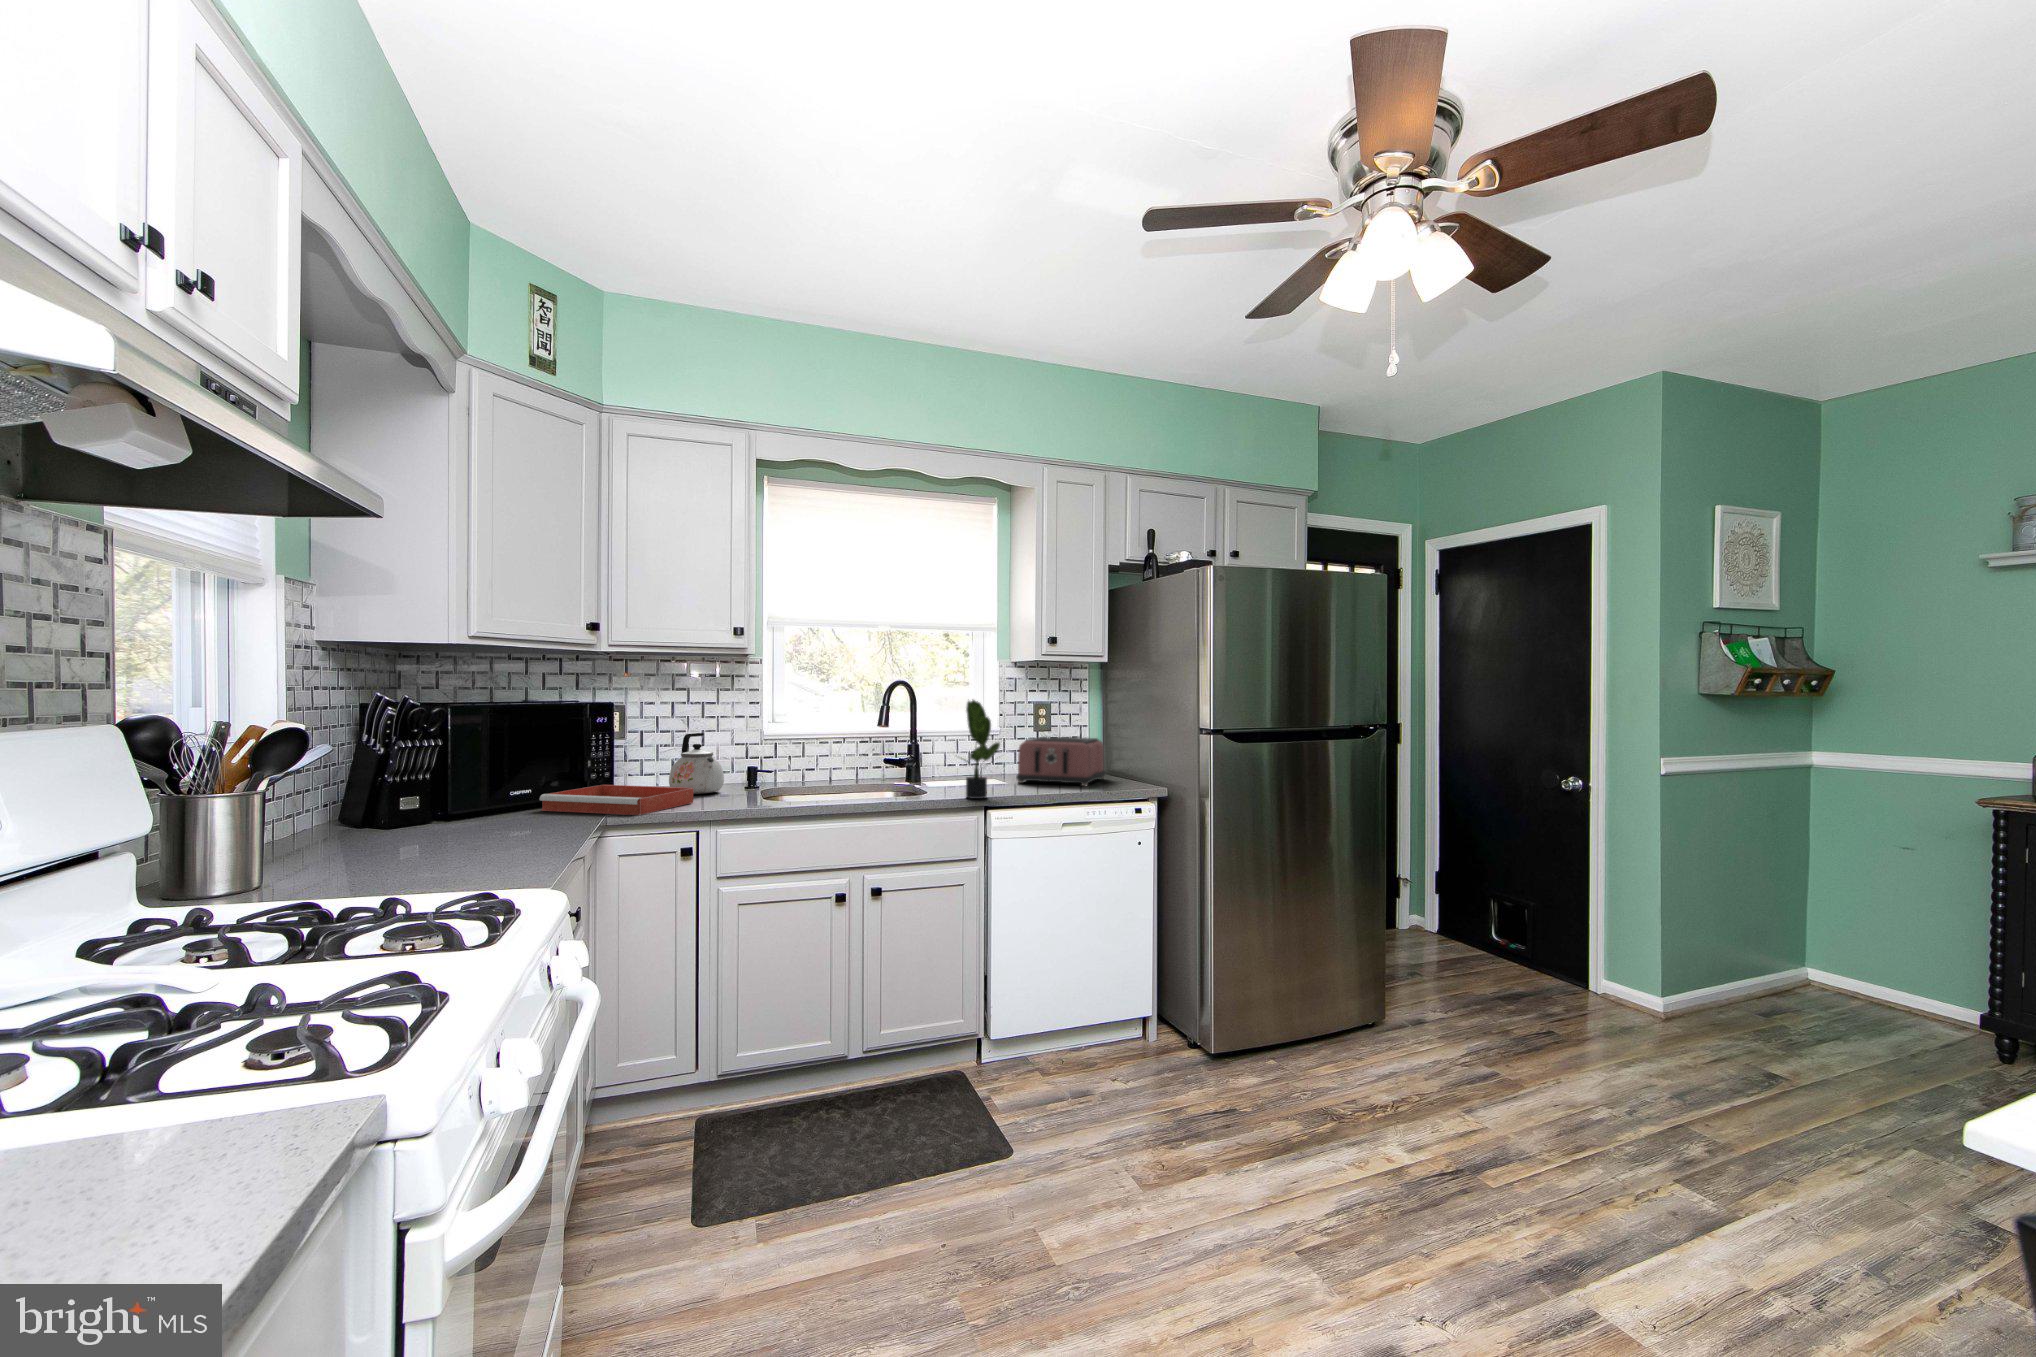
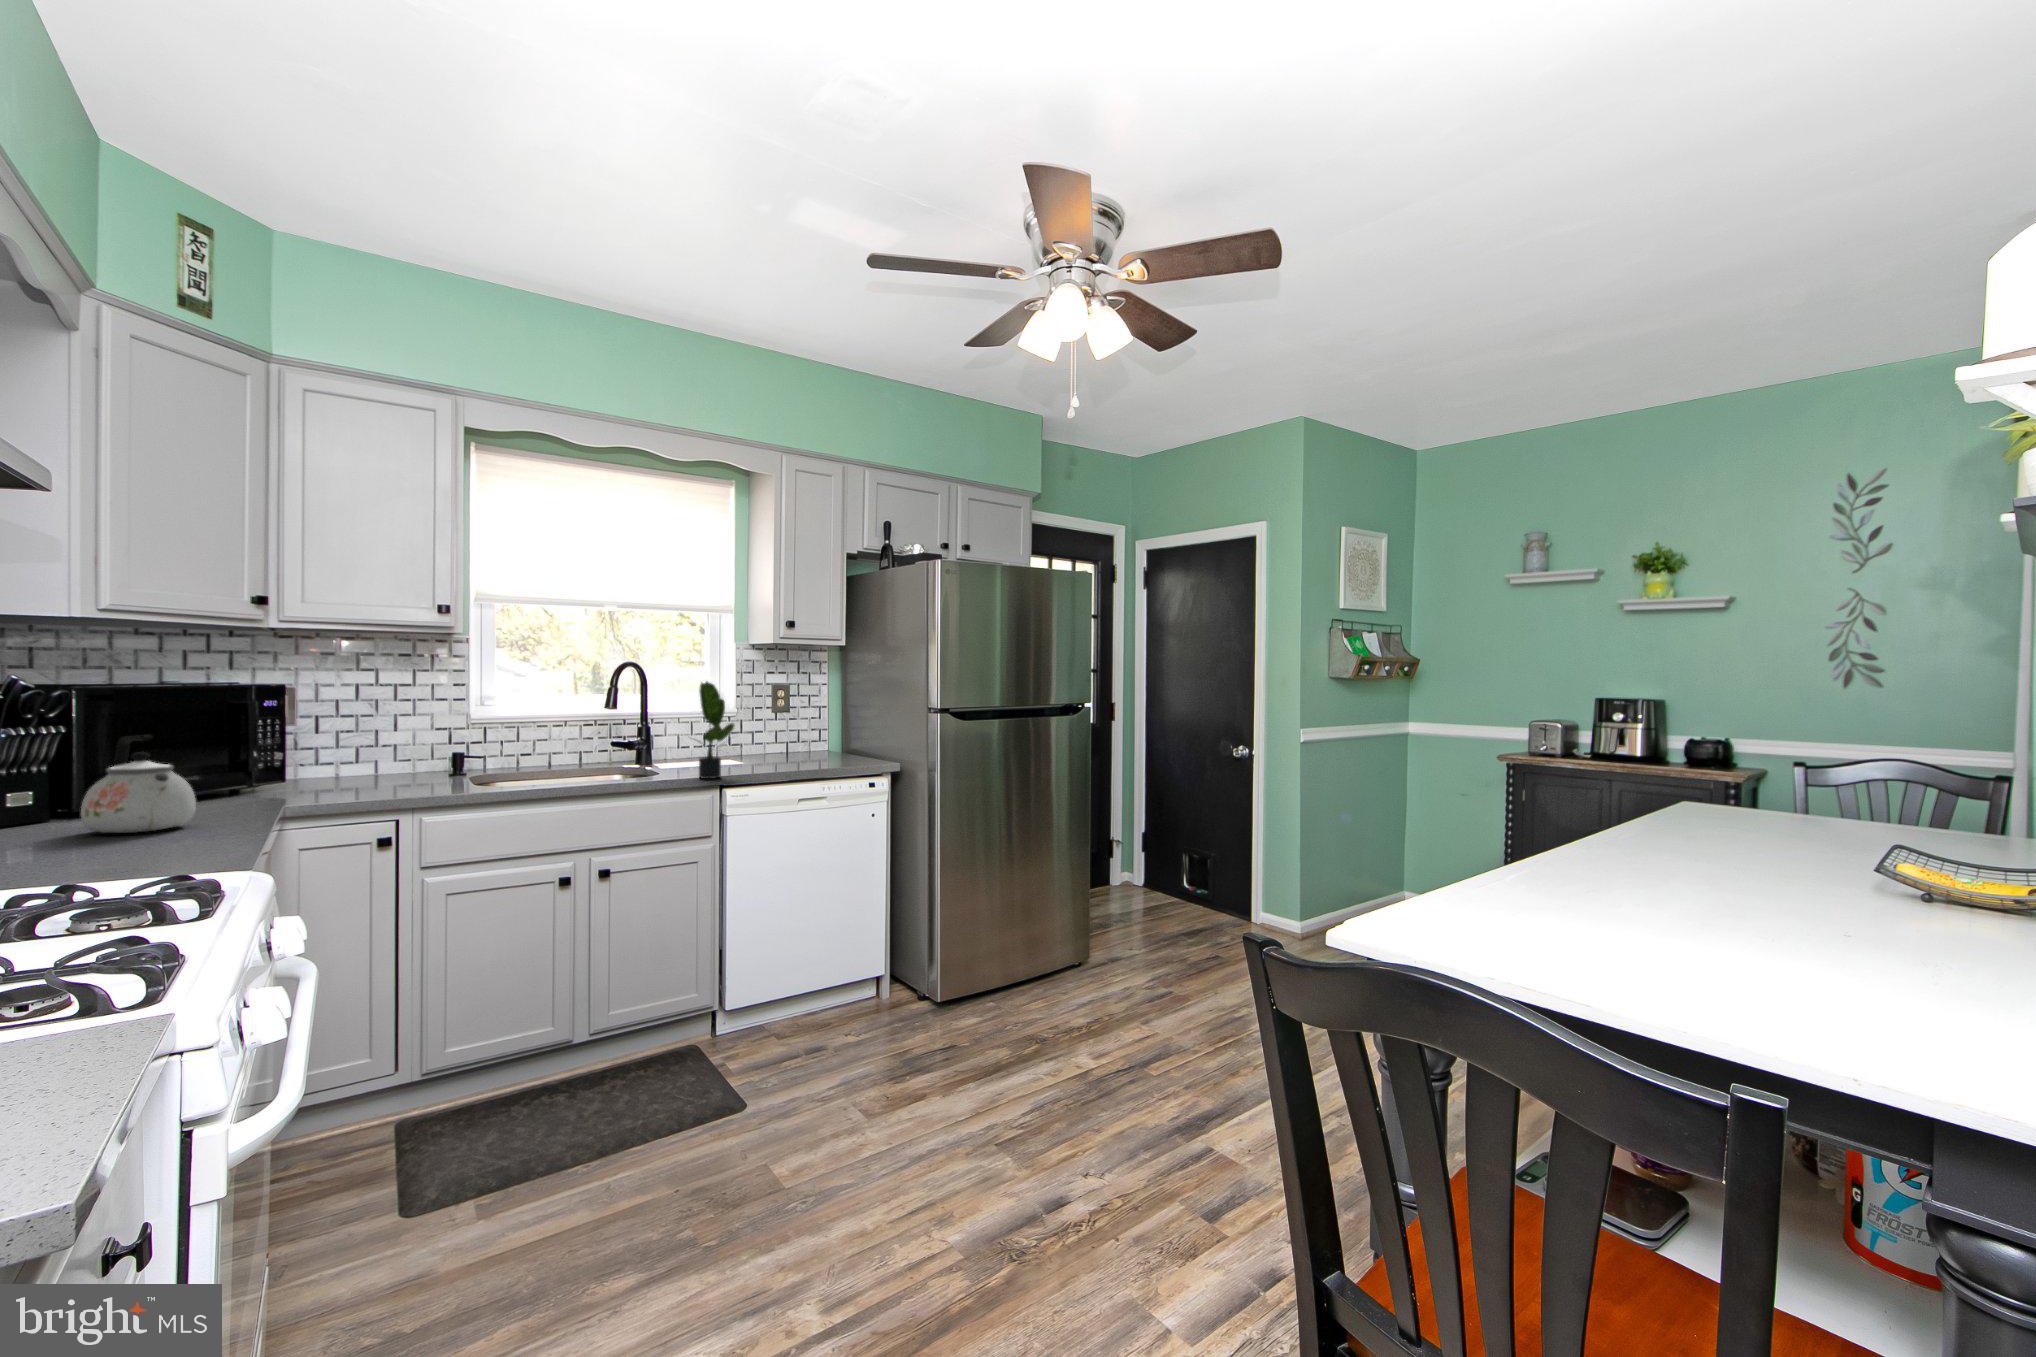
kettle: present [669,733,724,794] -> present [81,735,196,833]
toaster: present [1016,737,1105,786] -> none [751,718,841,765]
tray: present [540,785,693,815] -> none [193,776,389,805]

